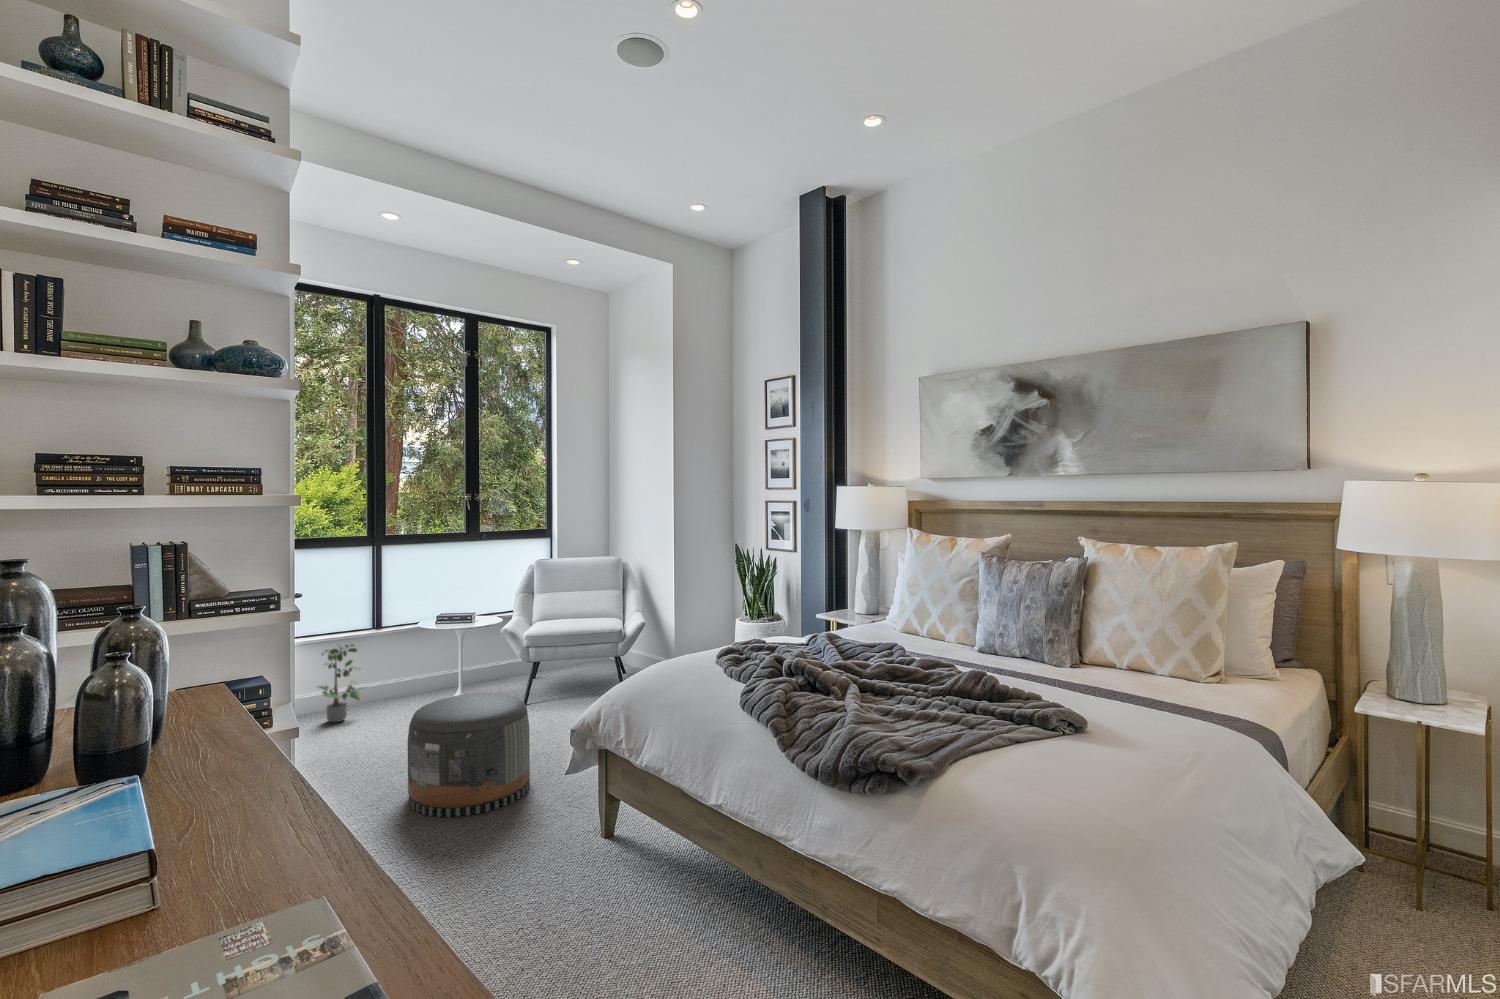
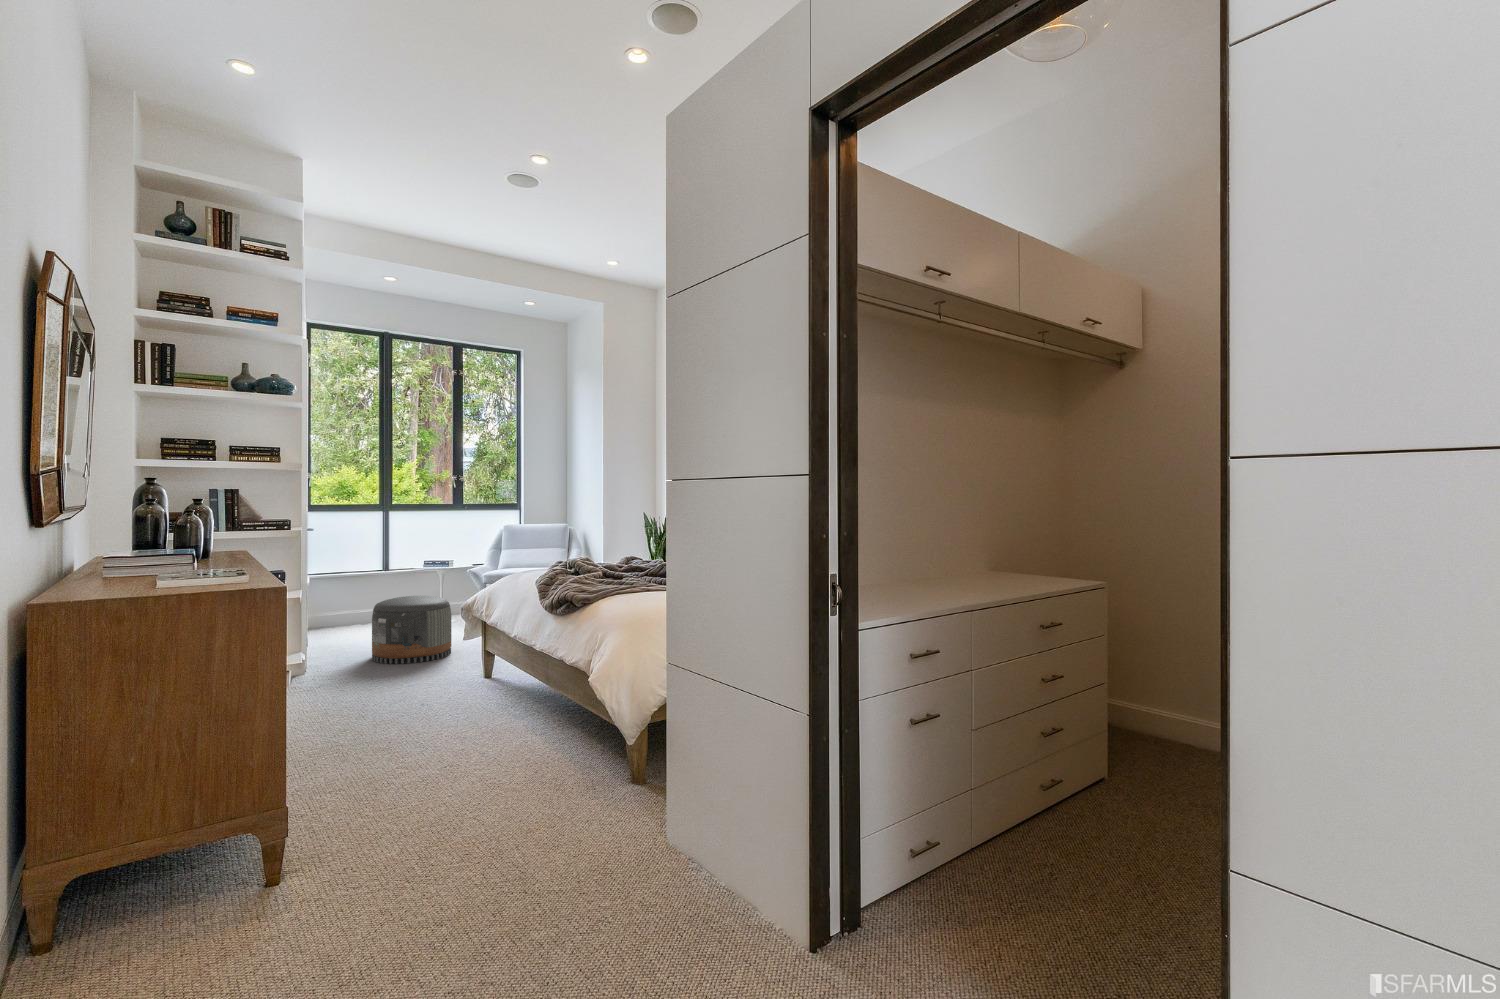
potted plant: present [317,644,364,722] -> none [341,573,376,626]

